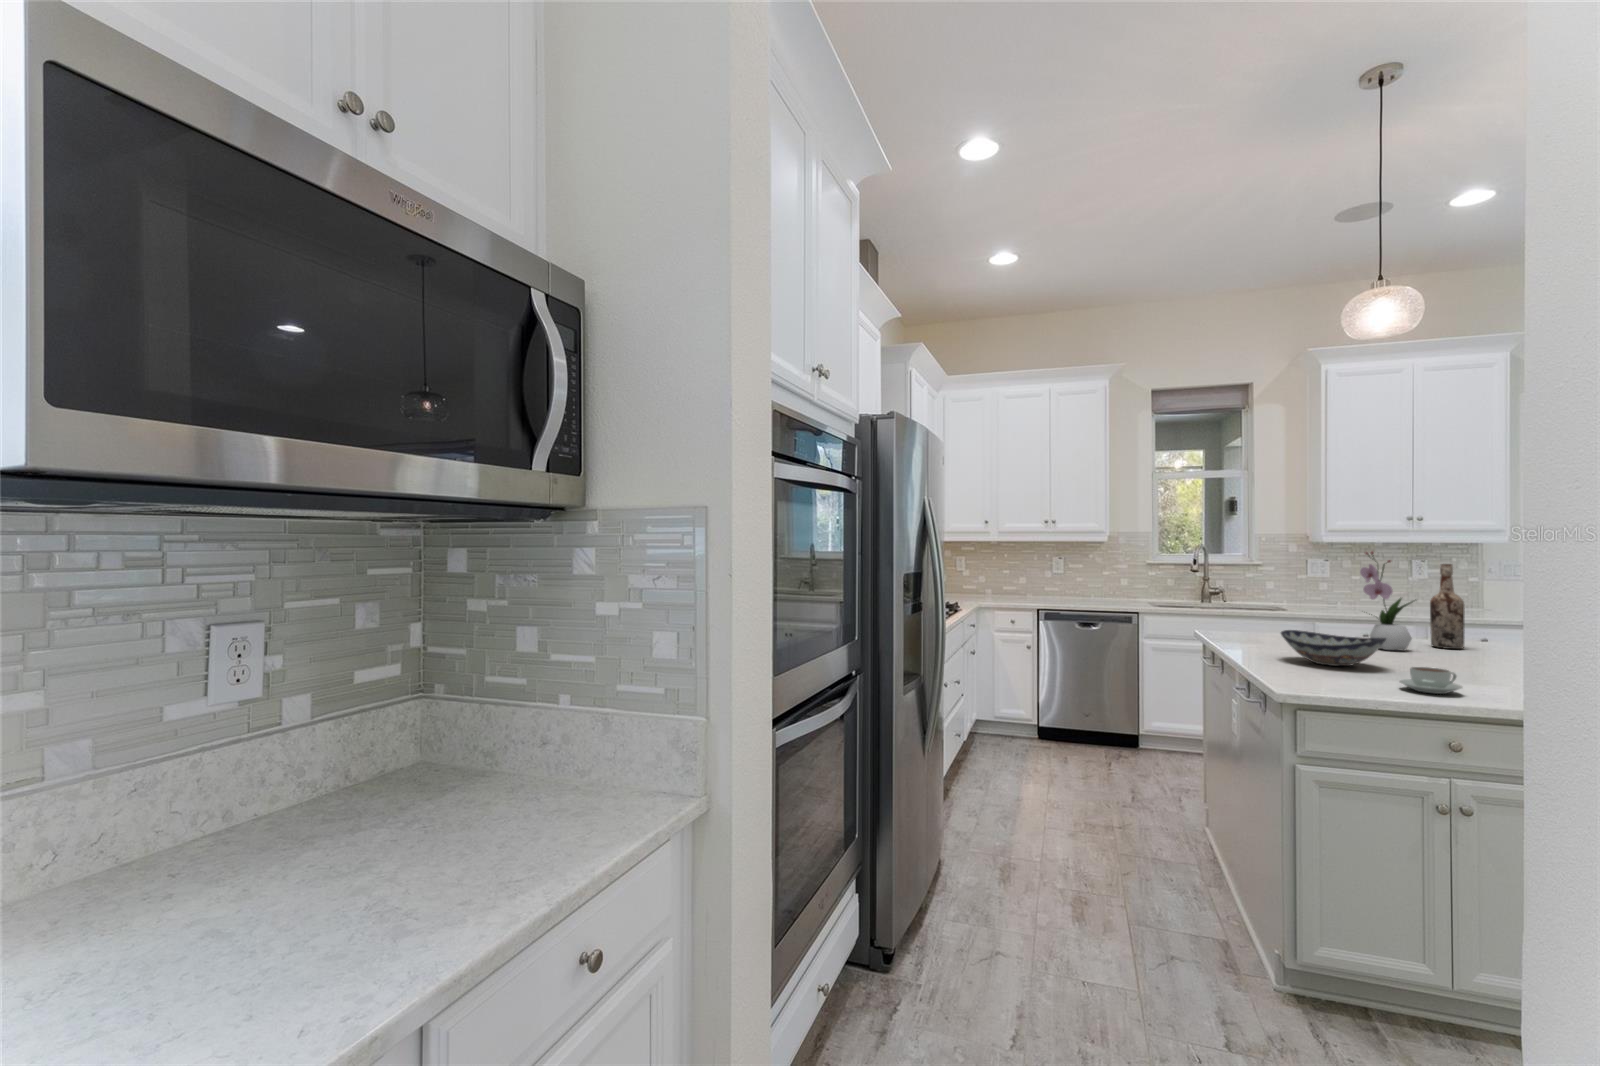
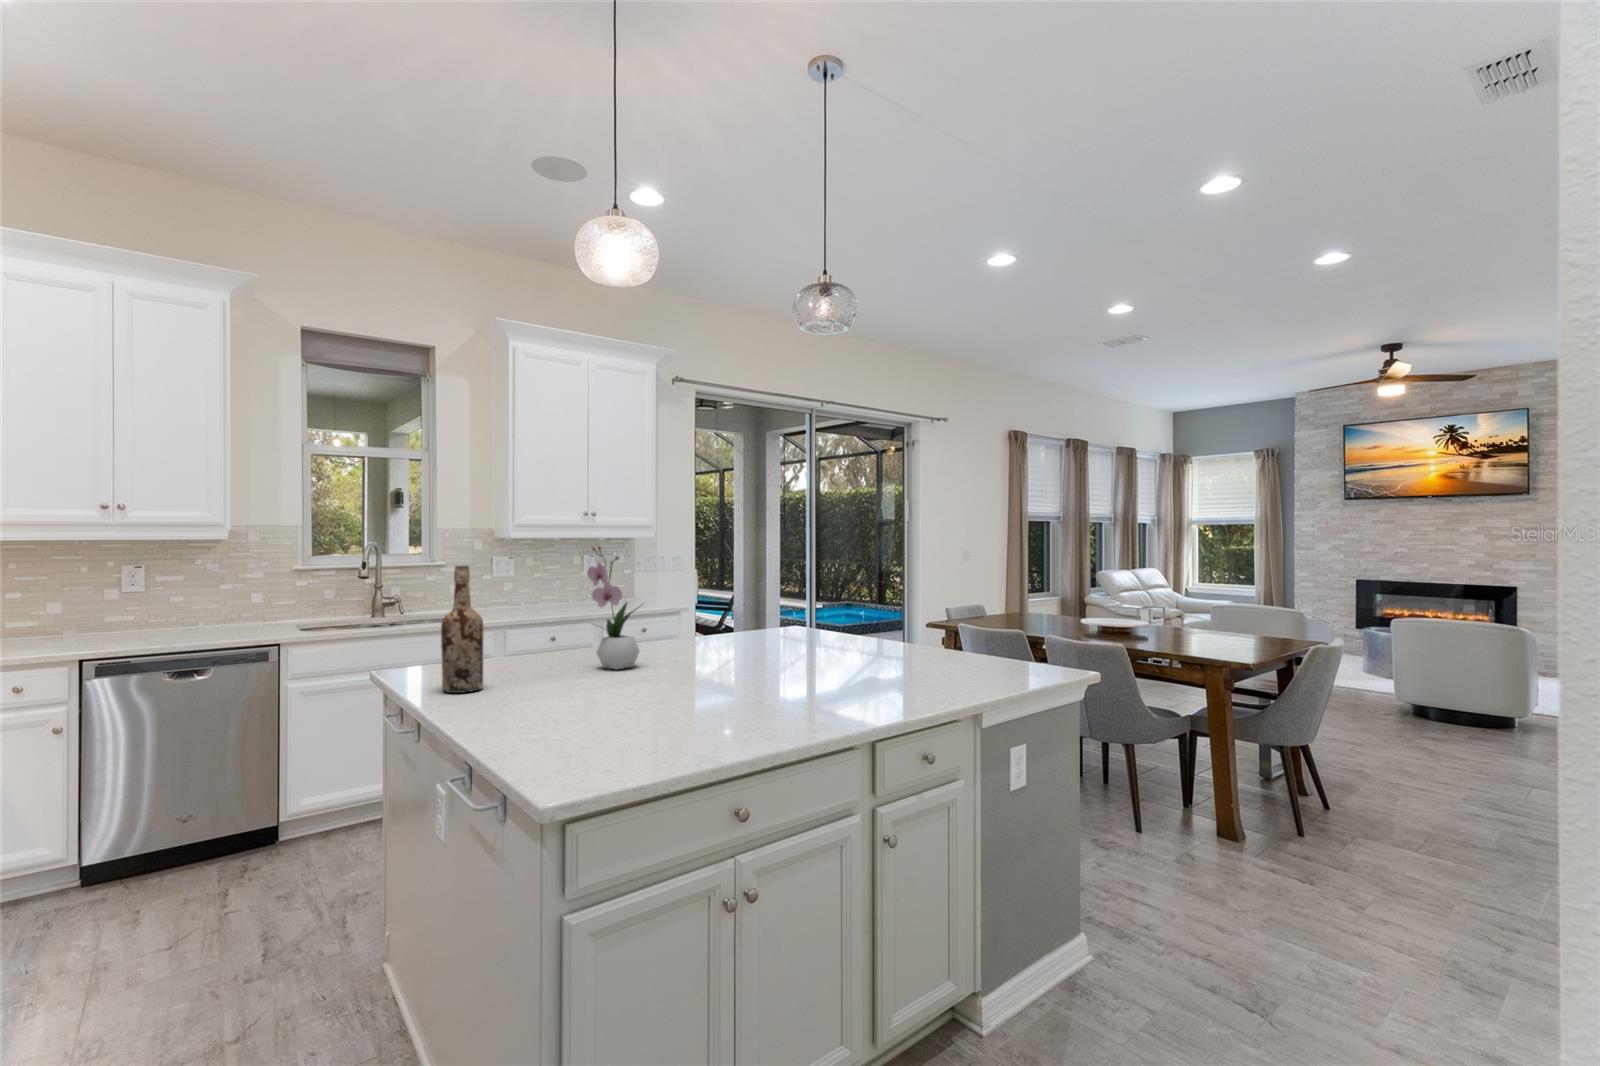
wine bottle: present [1430,564,1465,649] -> present [441,566,484,693]
decorative bowl: present [1281,630,1387,666] -> none [510,662,642,713]
coffee cup: present [1400,667,1462,694] -> none [679,702,747,742]

